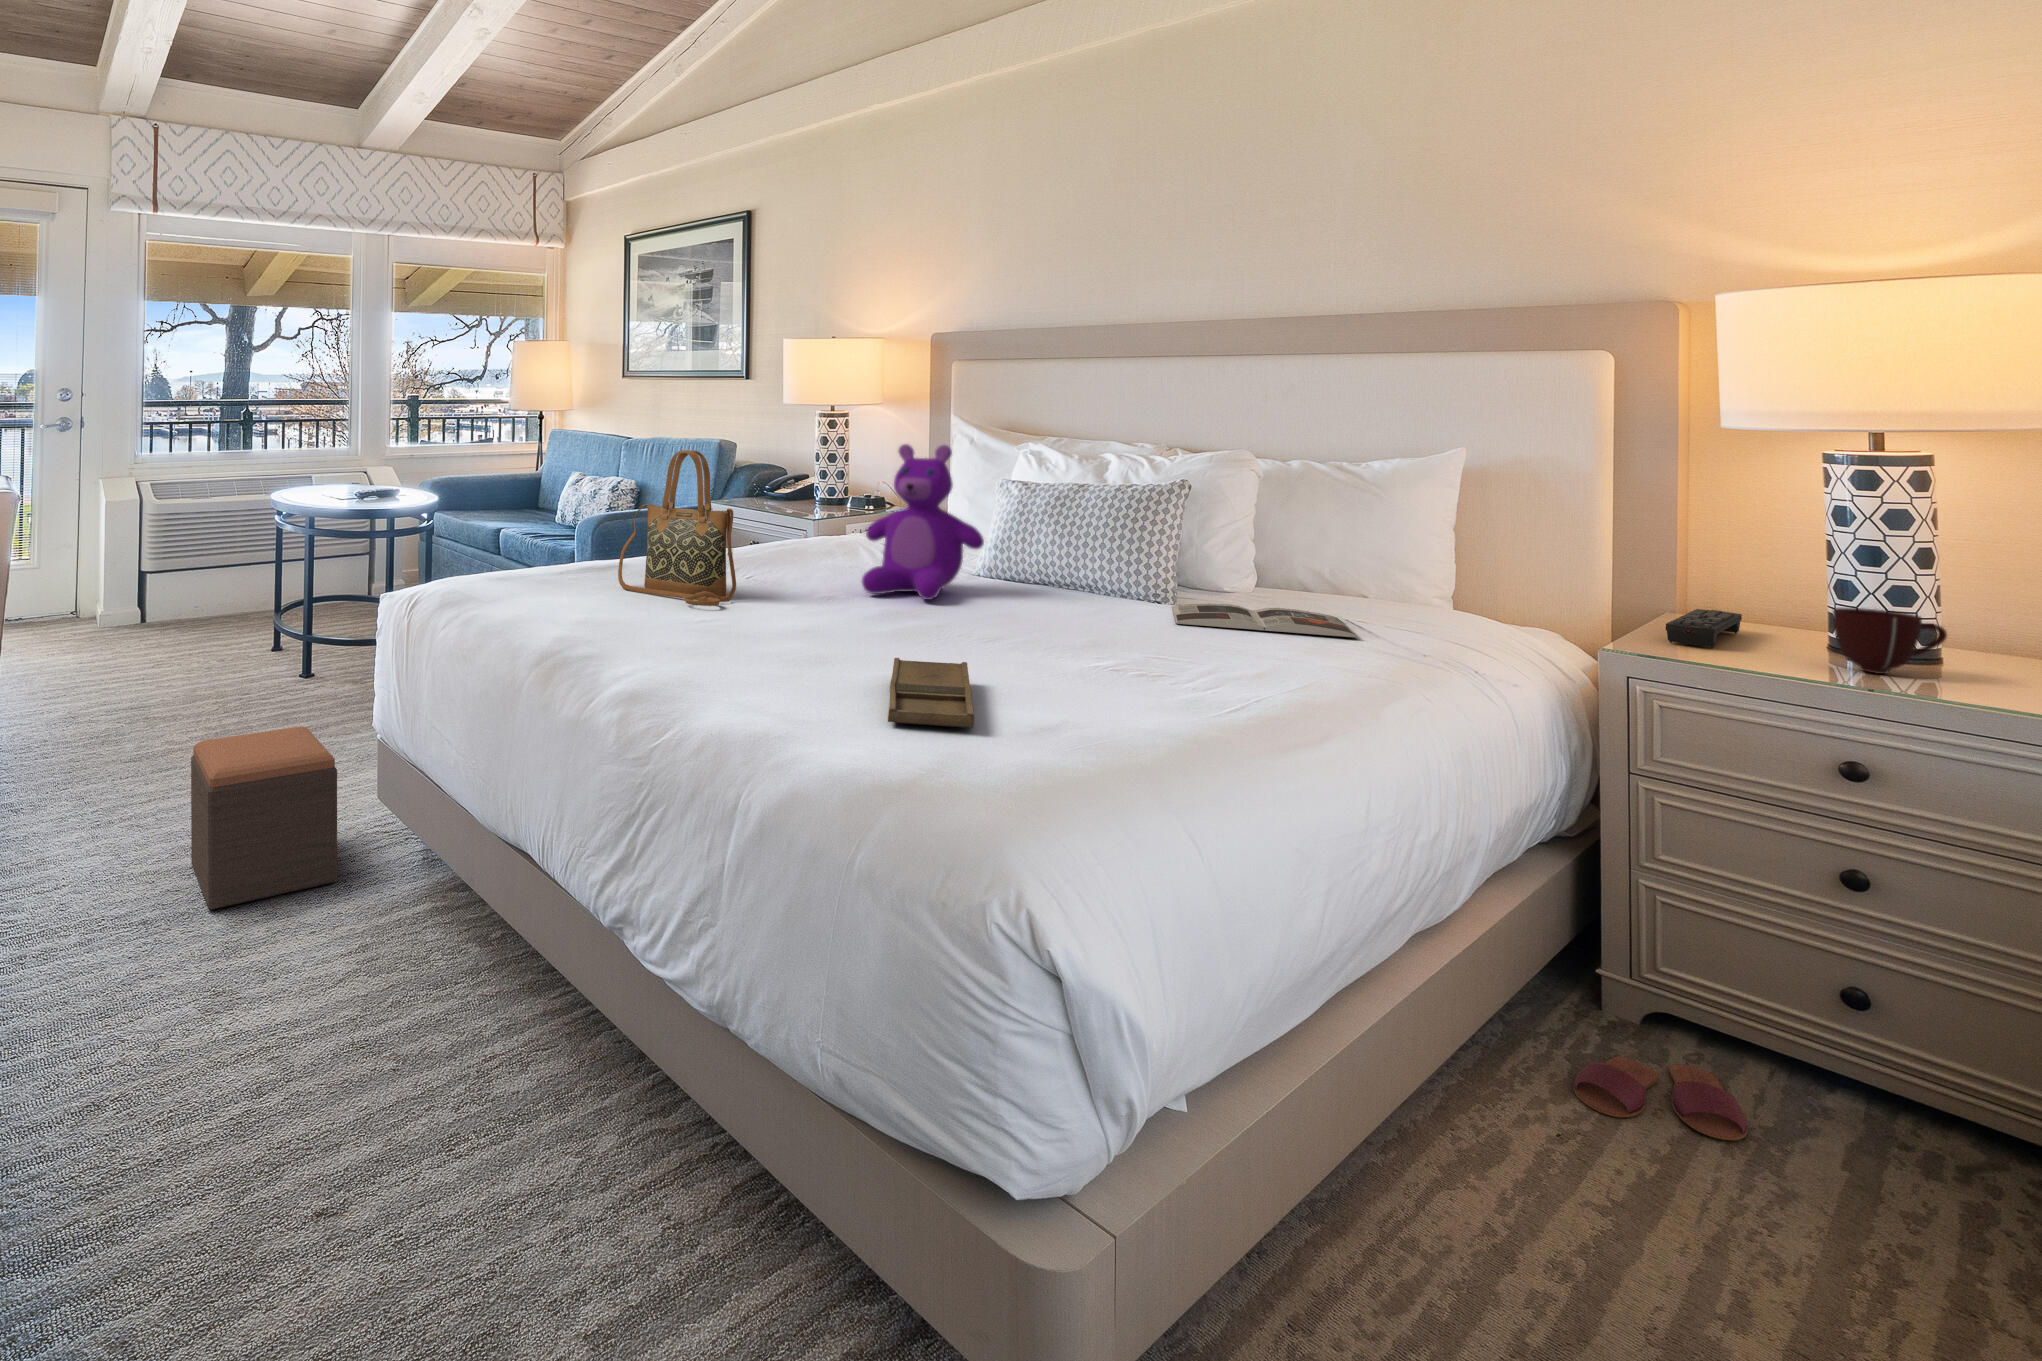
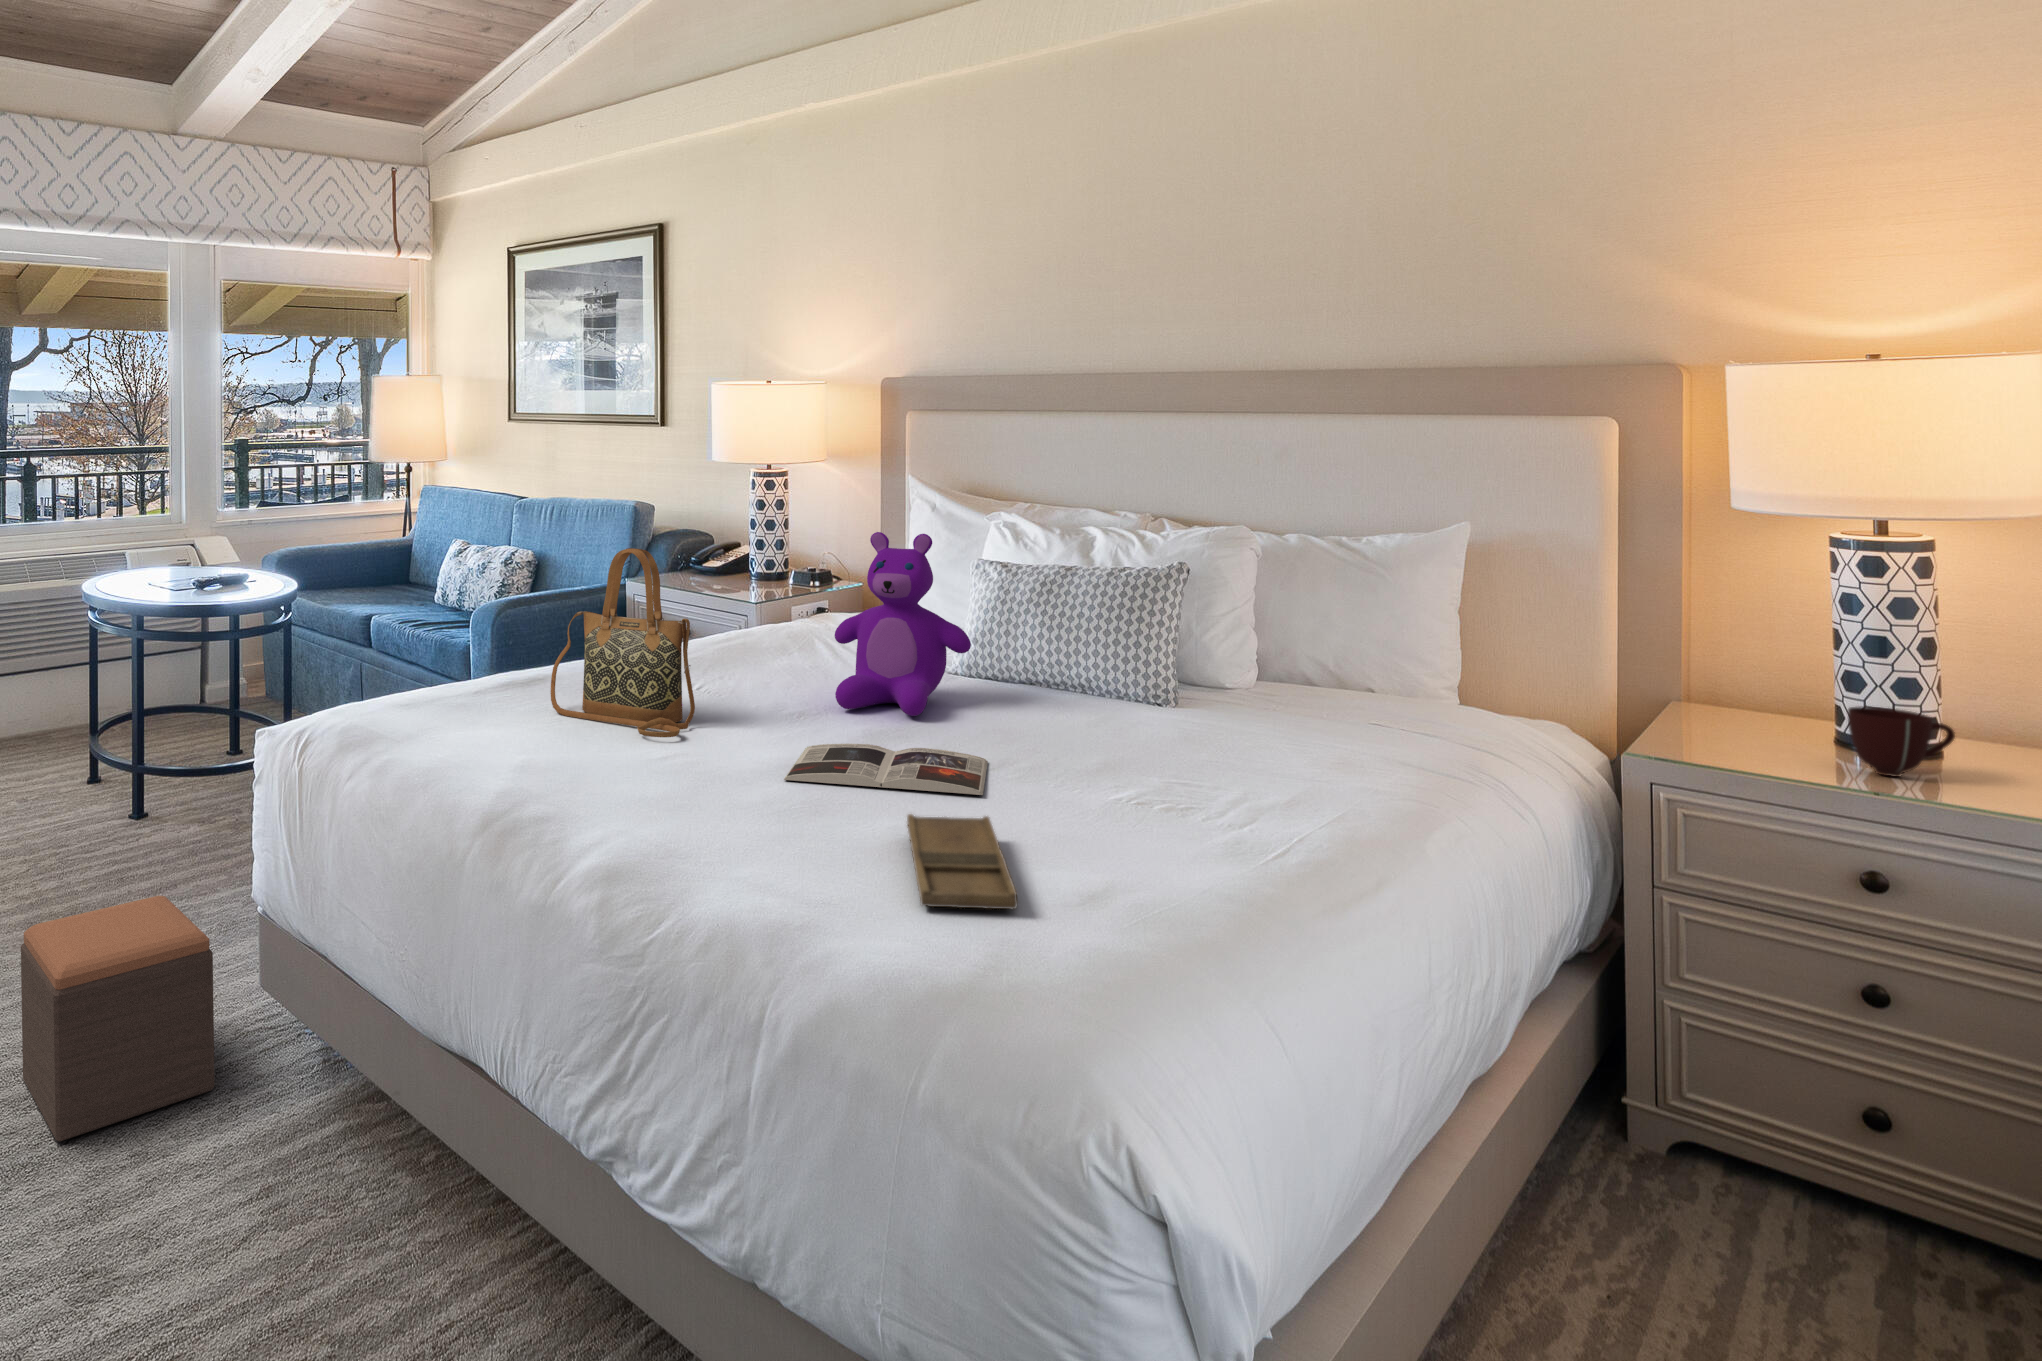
magazine: present [1172,603,1358,638] -> present [784,744,988,795]
remote control: present [1666,609,1742,648] -> none [1685,700,1753,749]
slippers: present [1573,1056,1747,1140] -> none [1618,1192,1790,1282]

